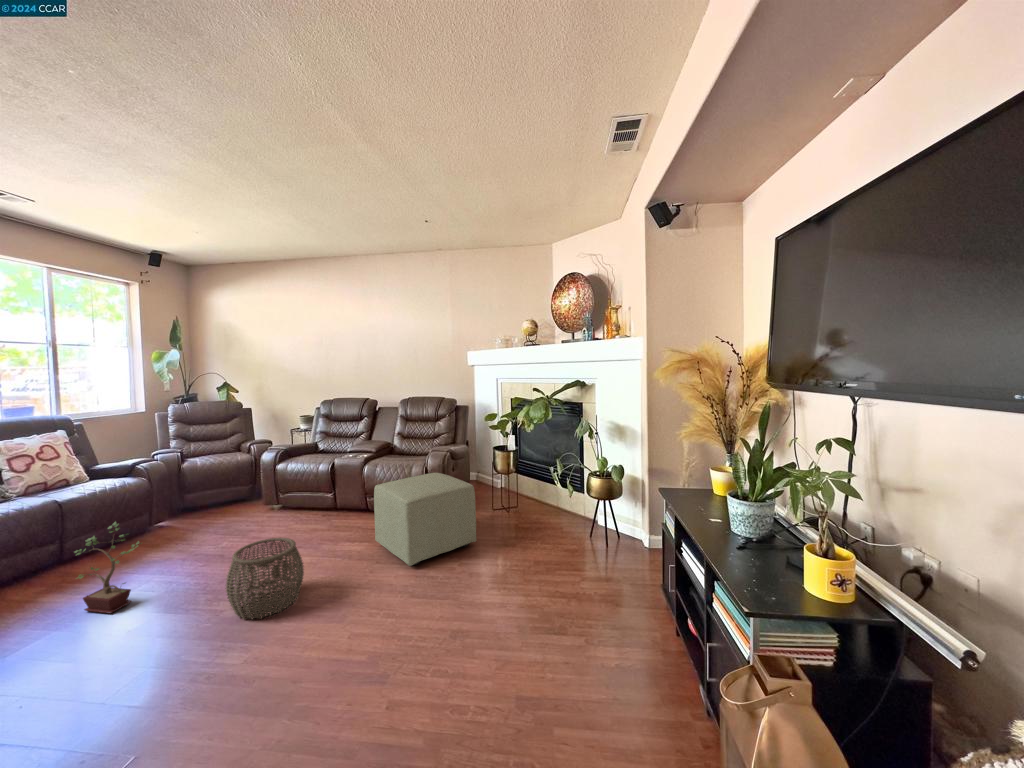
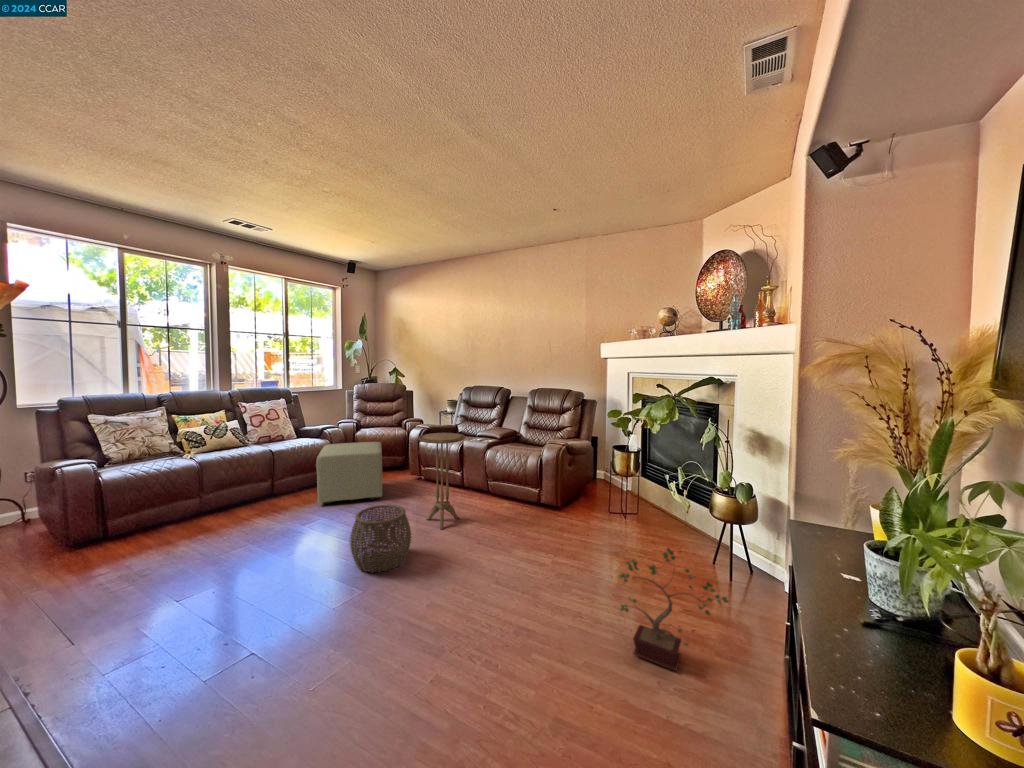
side table: none [293,450,349,558] -> present [418,433,465,530]
ottoman: present [374,473,476,566] -> present [316,442,383,504]
potted plant: present [75,522,142,613] -> present [619,548,729,671]

